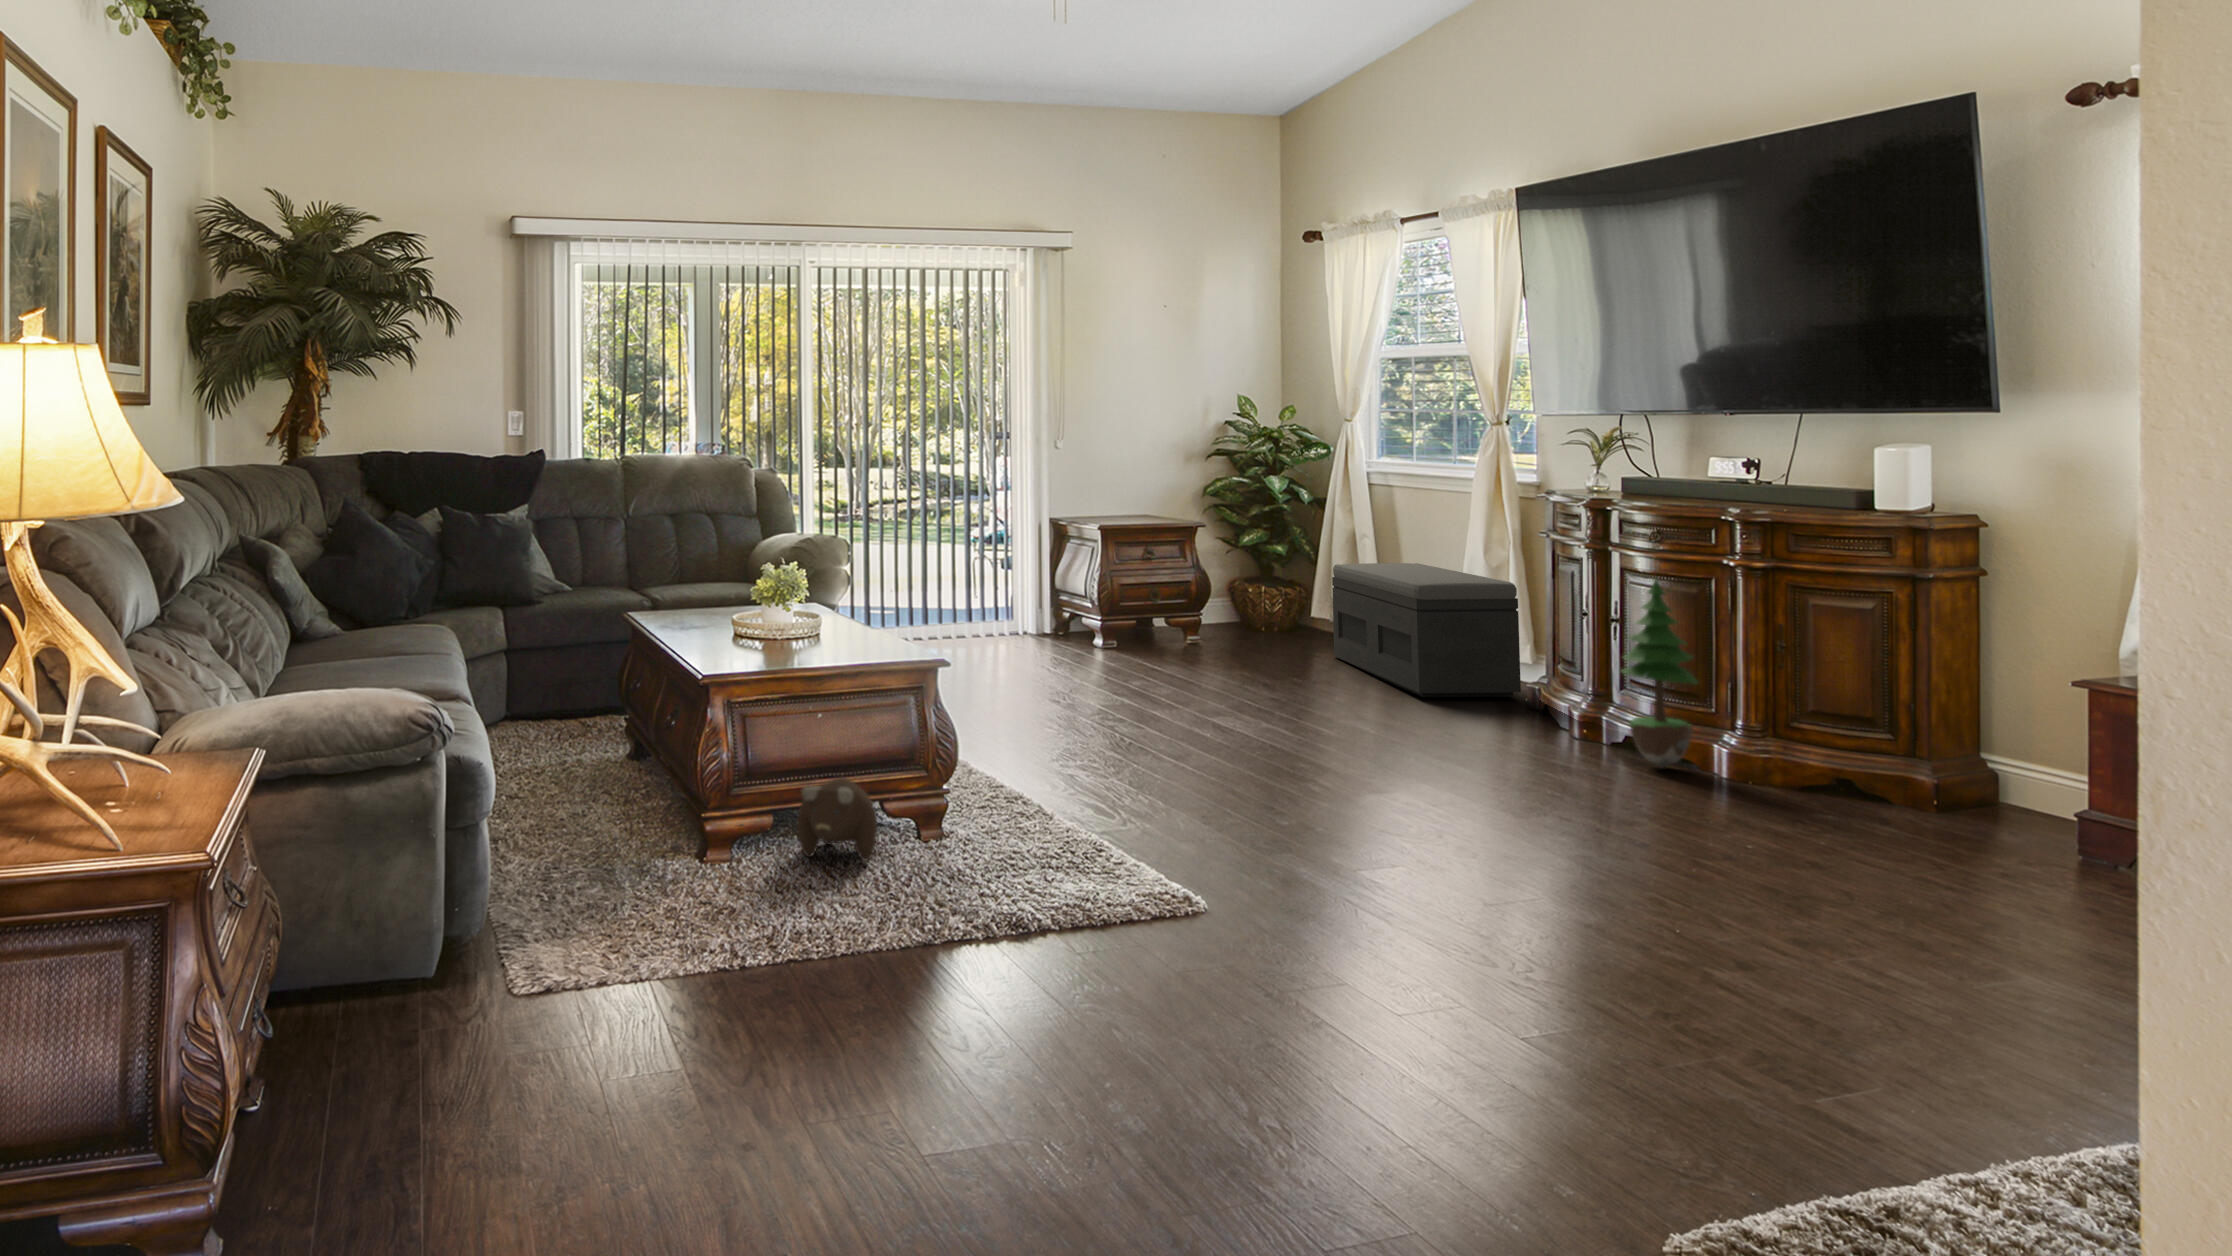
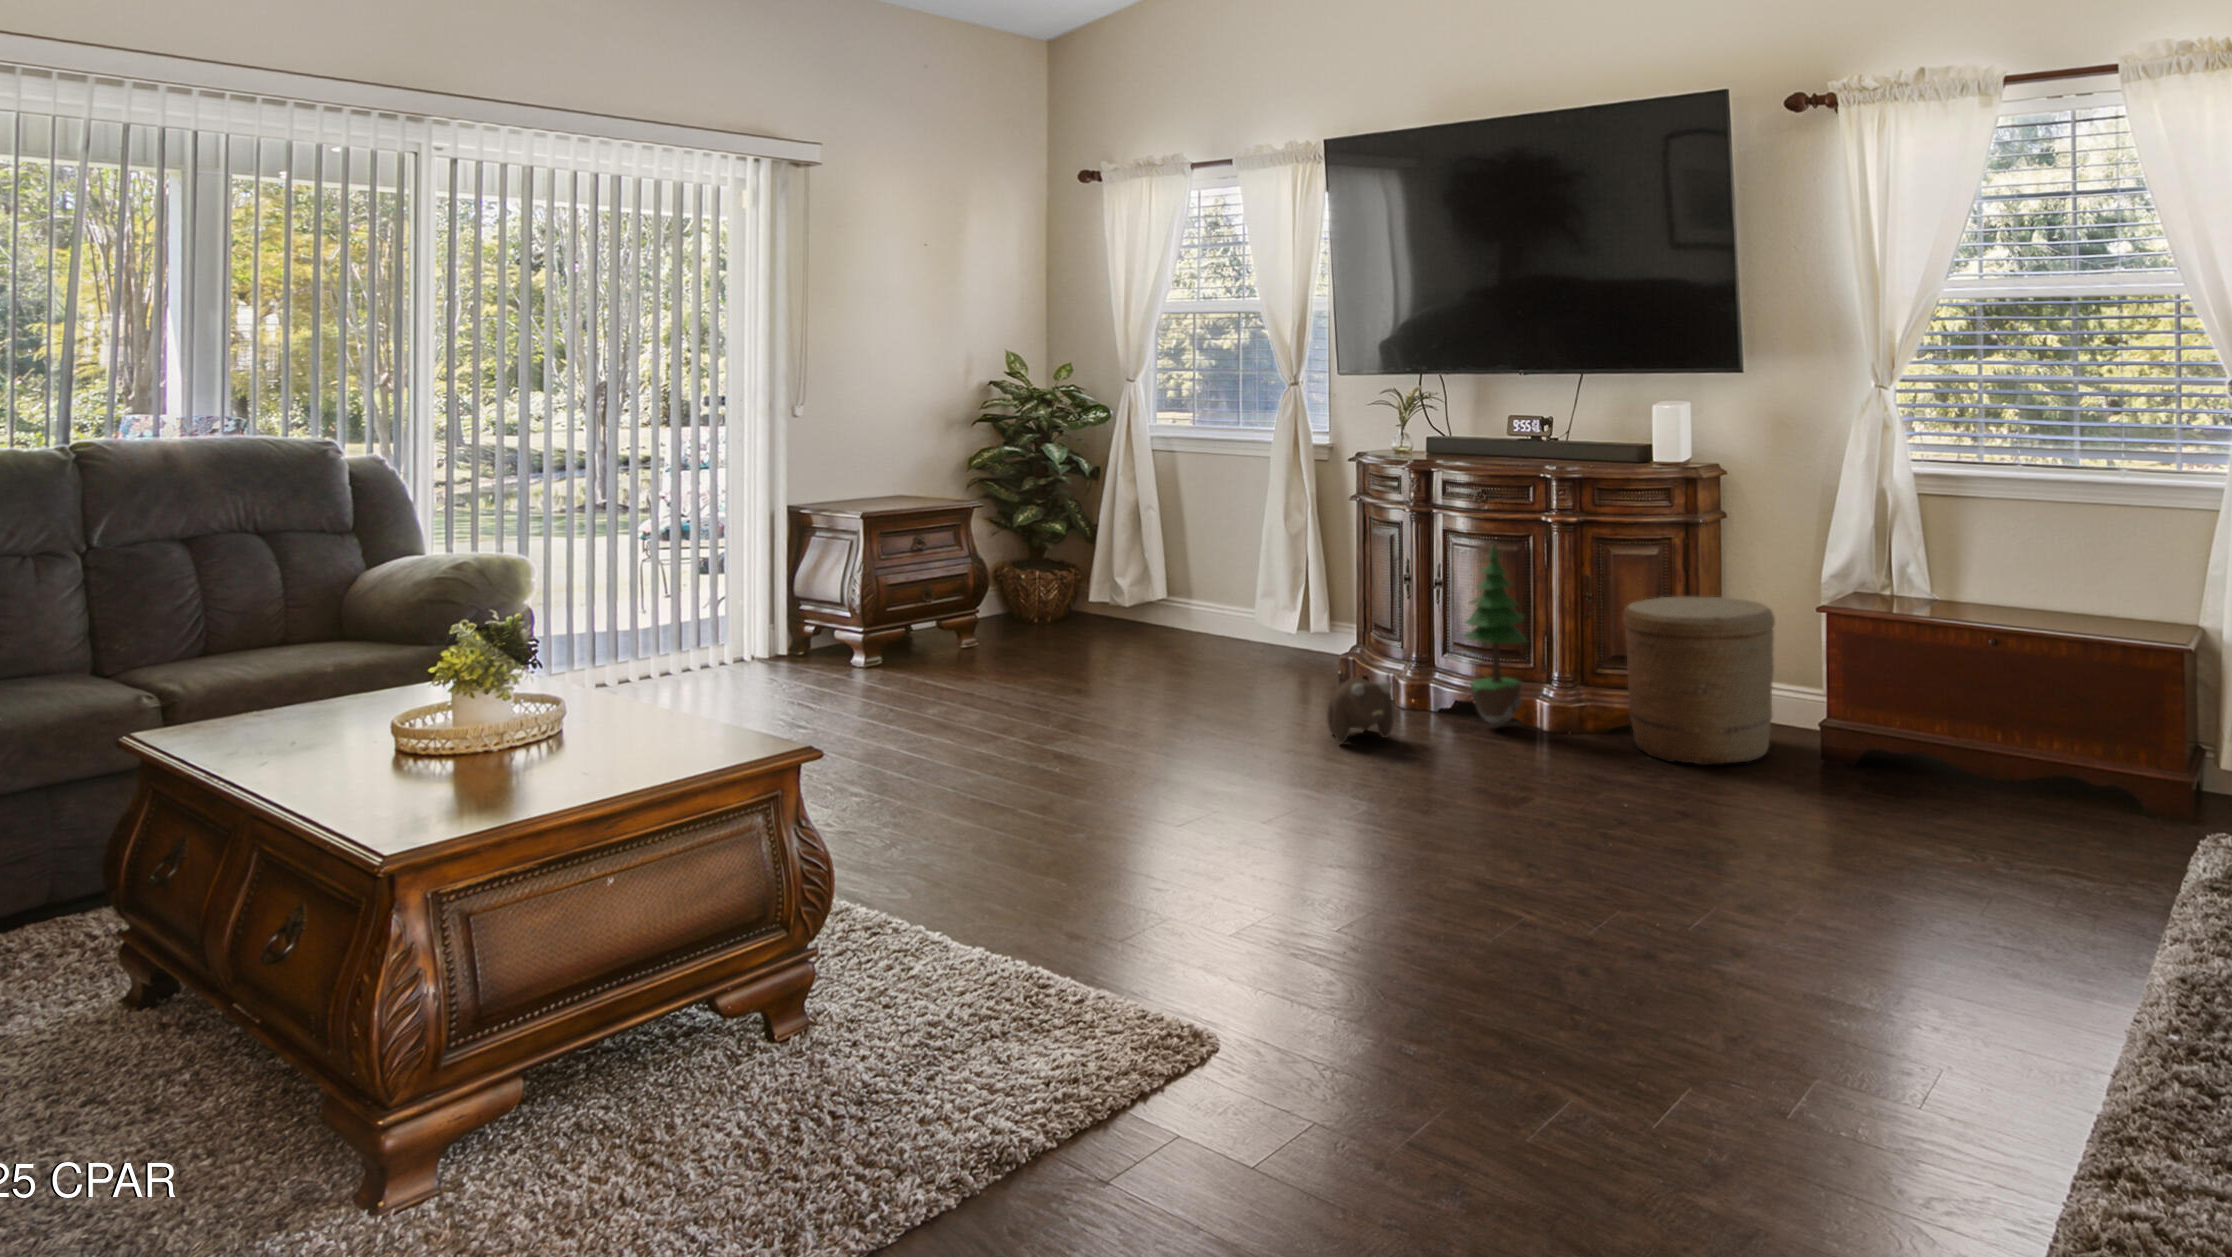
storage bench: present [1332,563,1521,697] -> none [1131,534,1336,681]
woven basket: none [1801,652,2017,843] -> present [1623,597,1775,765]
plush toy: present [797,778,878,861] -> present [1327,678,1394,743]

